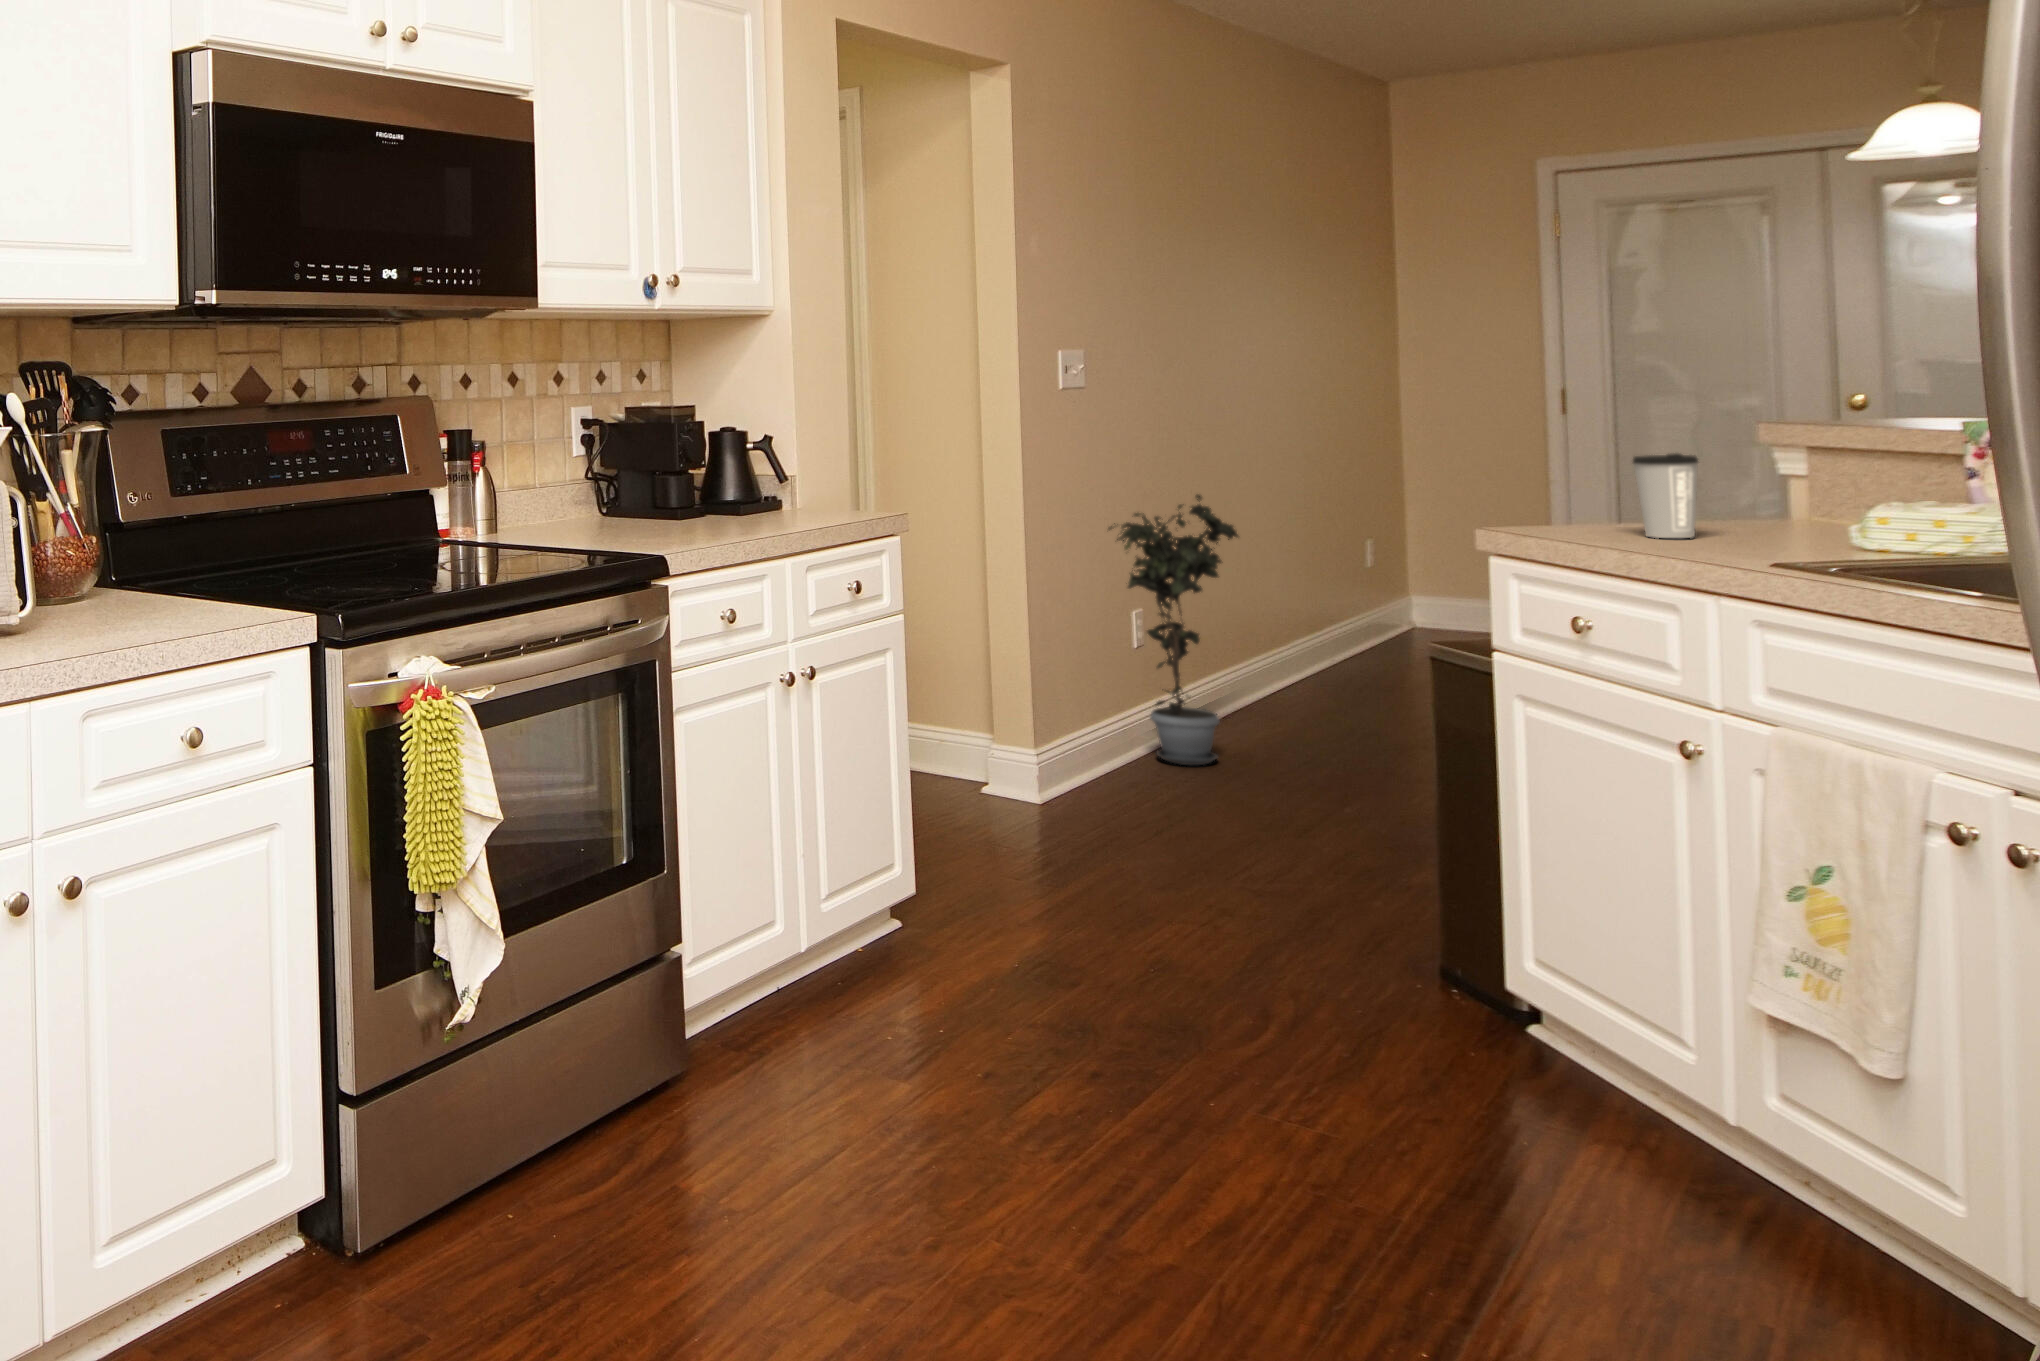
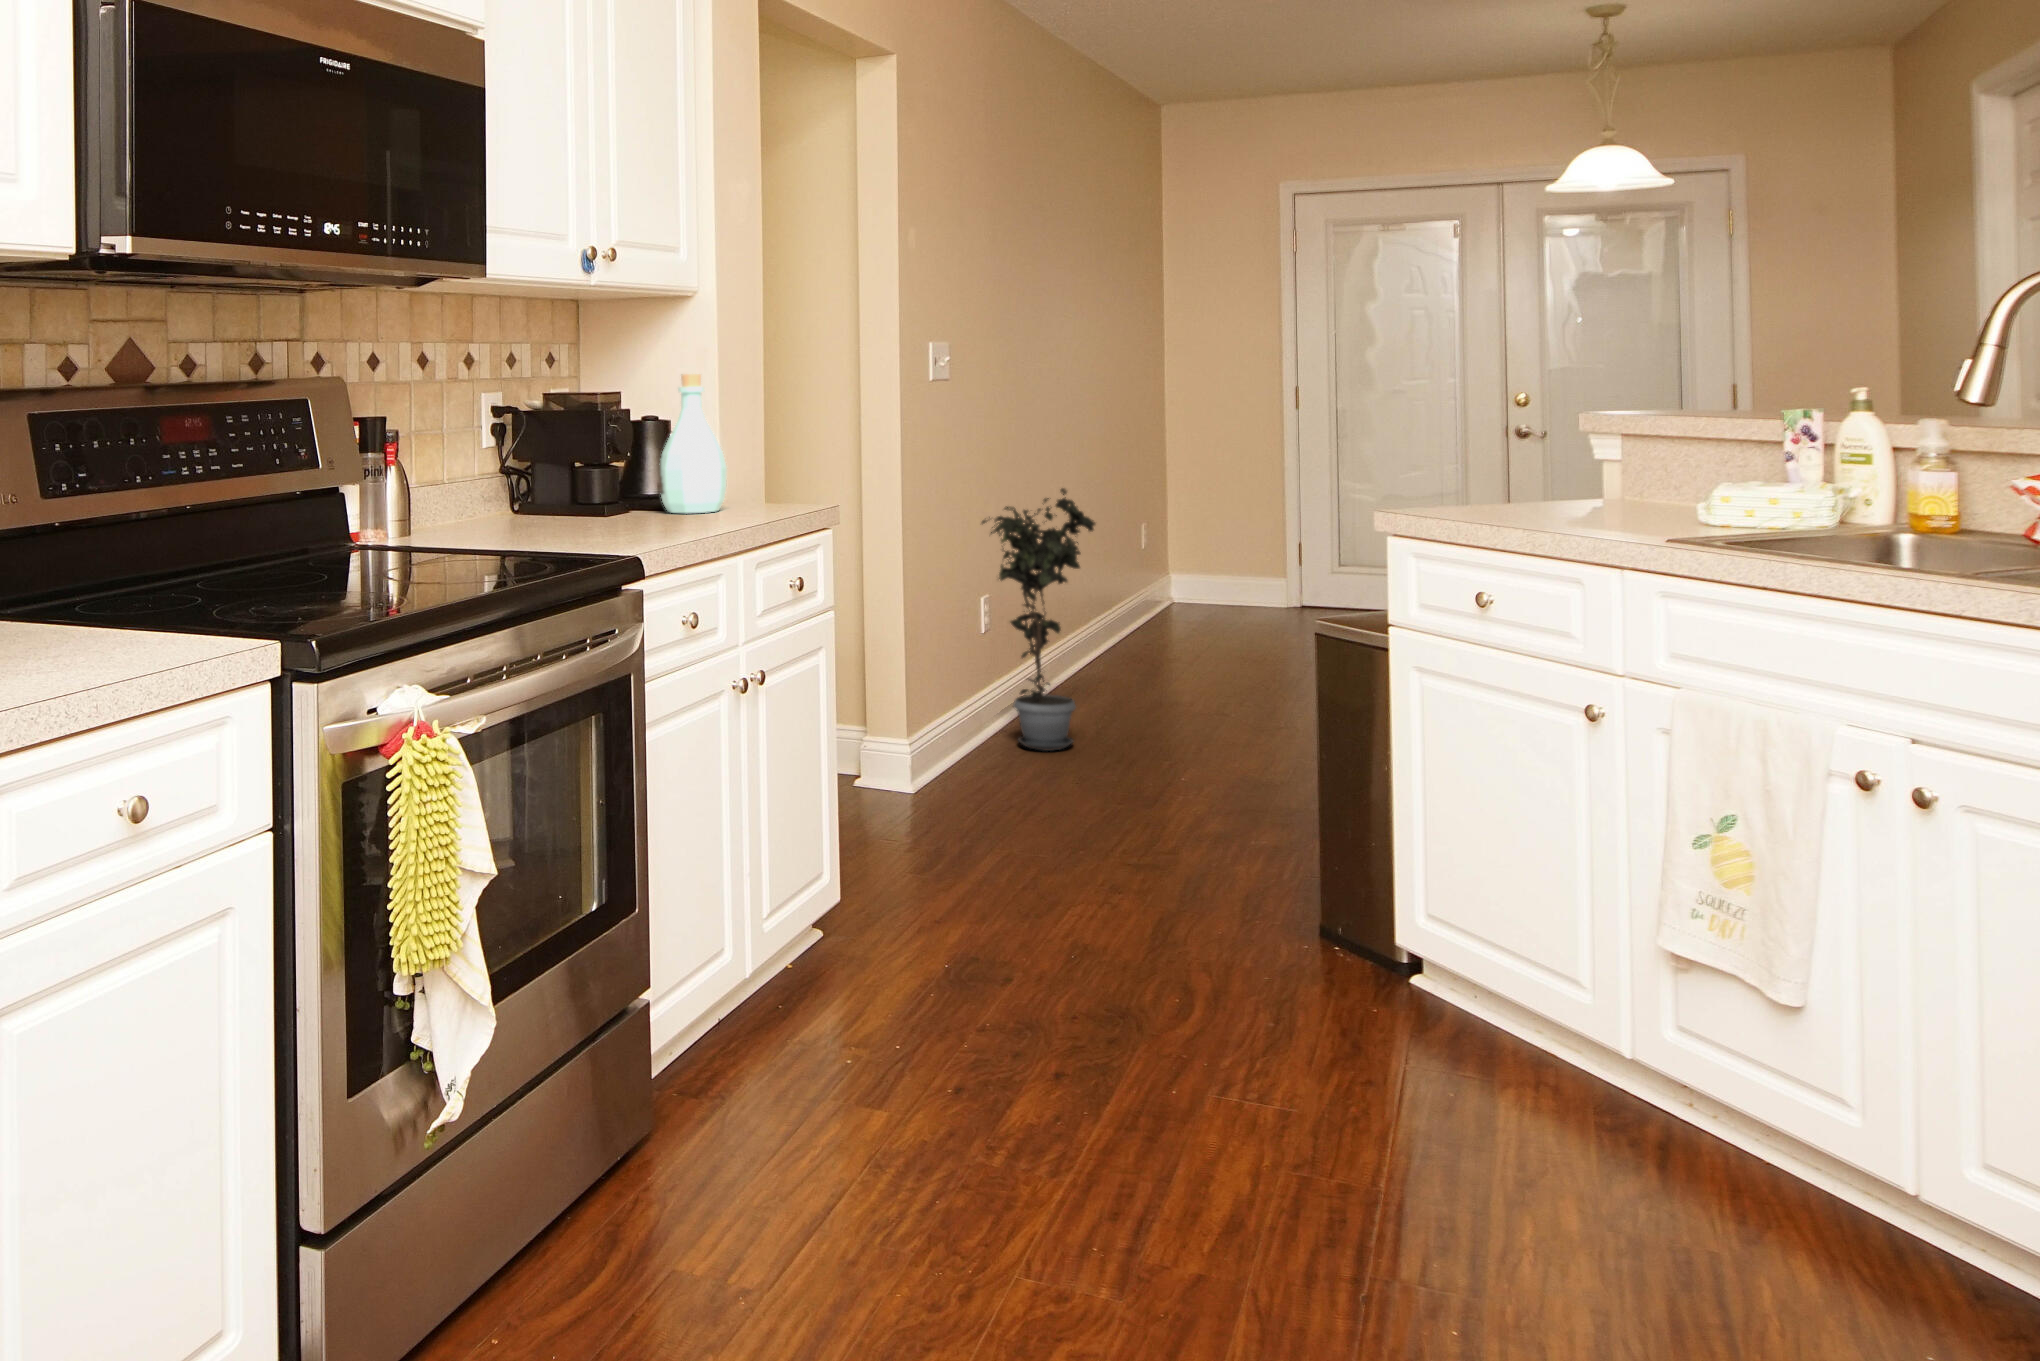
bottle: none [725,386,789,515] -> present [661,374,727,513]
coffee cup: present [1633,453,1698,538] -> none [1523,454,1577,530]

